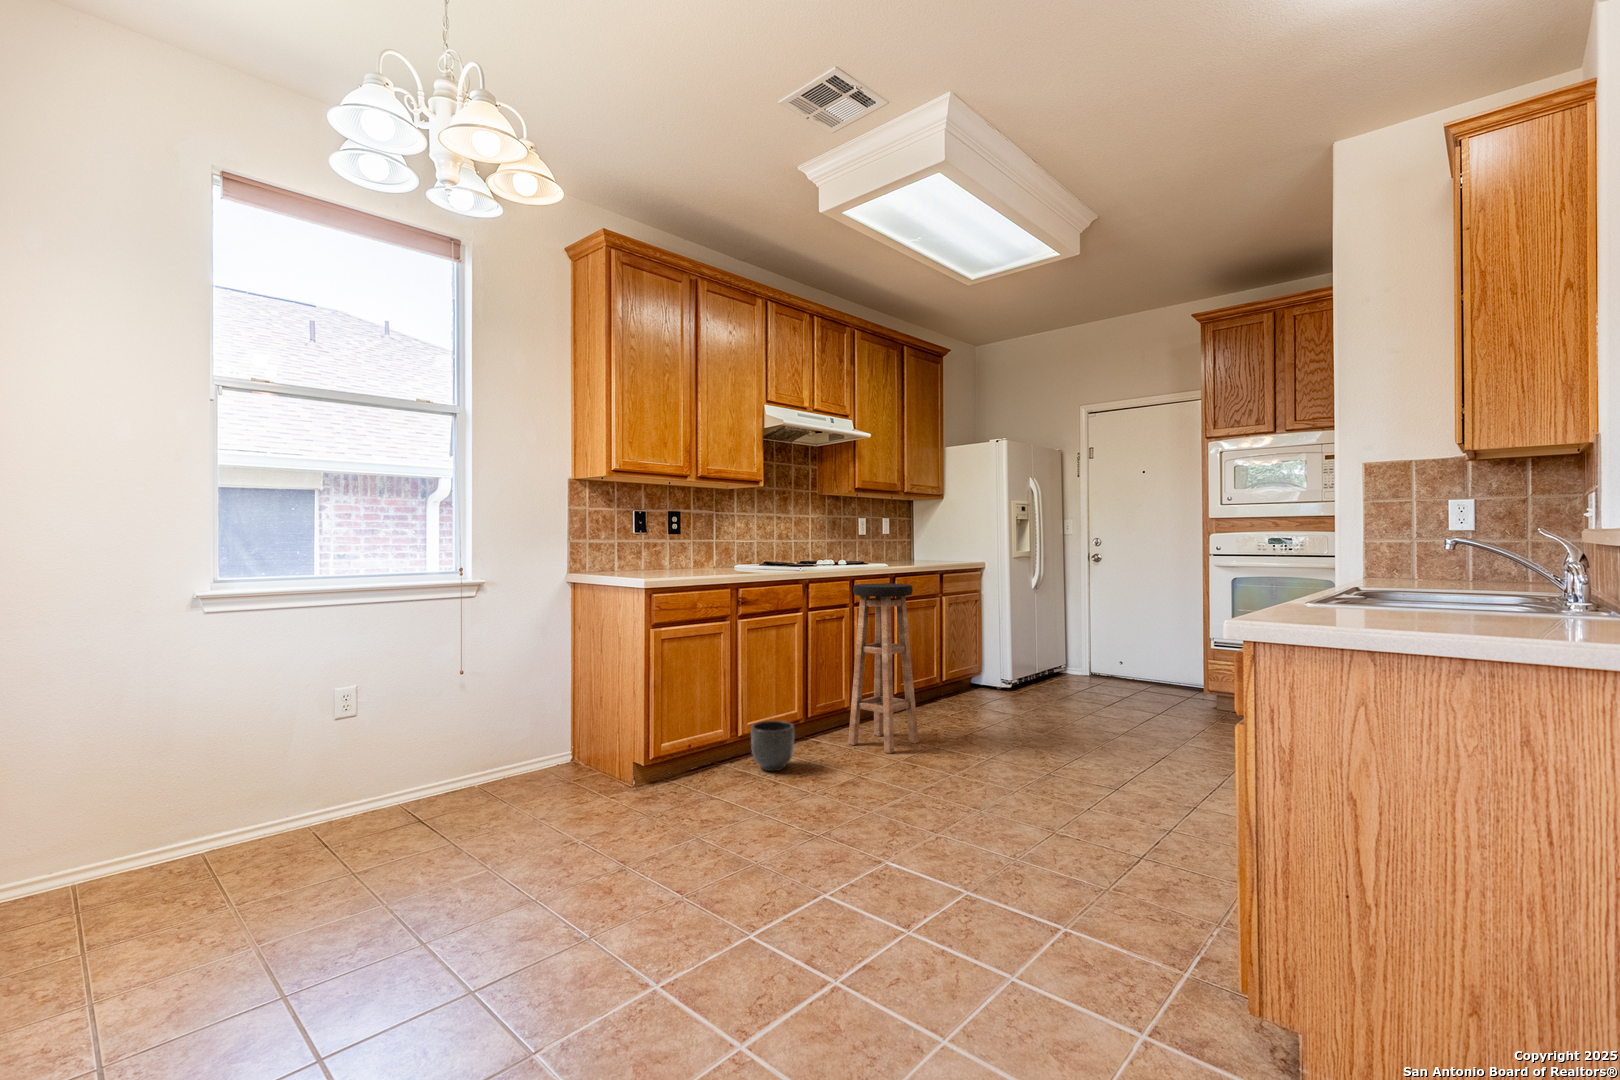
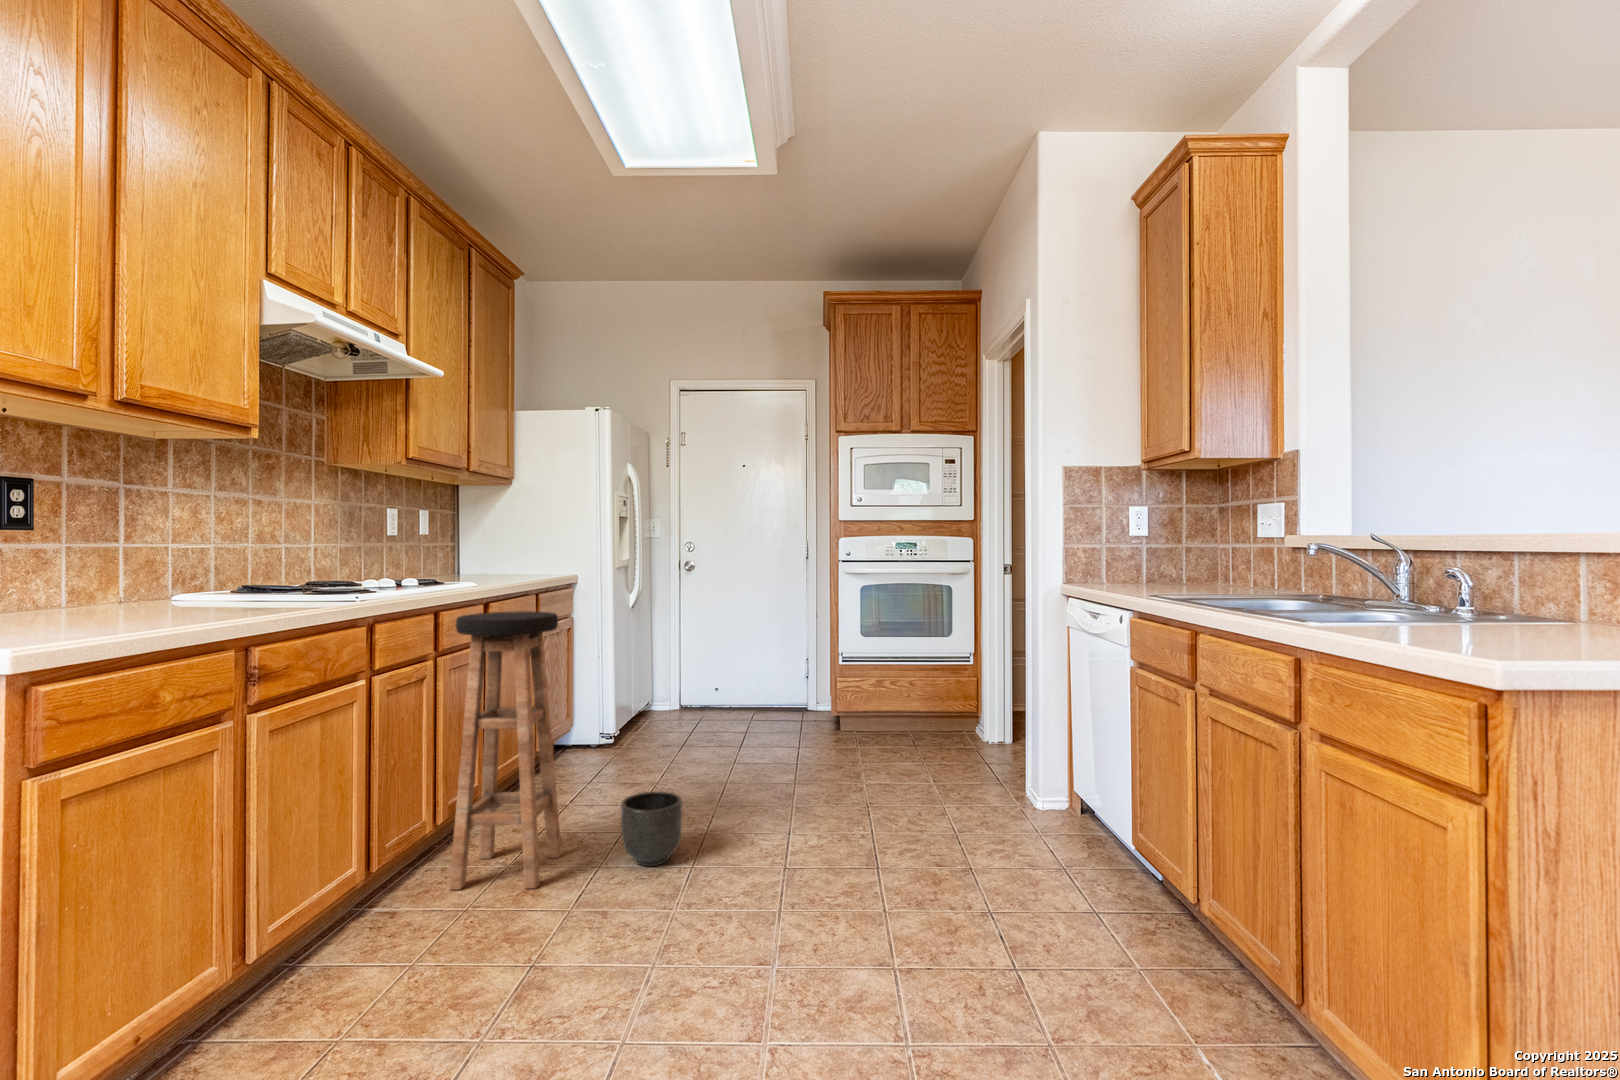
planter: present [751,721,794,771] -> present [621,792,683,866]

